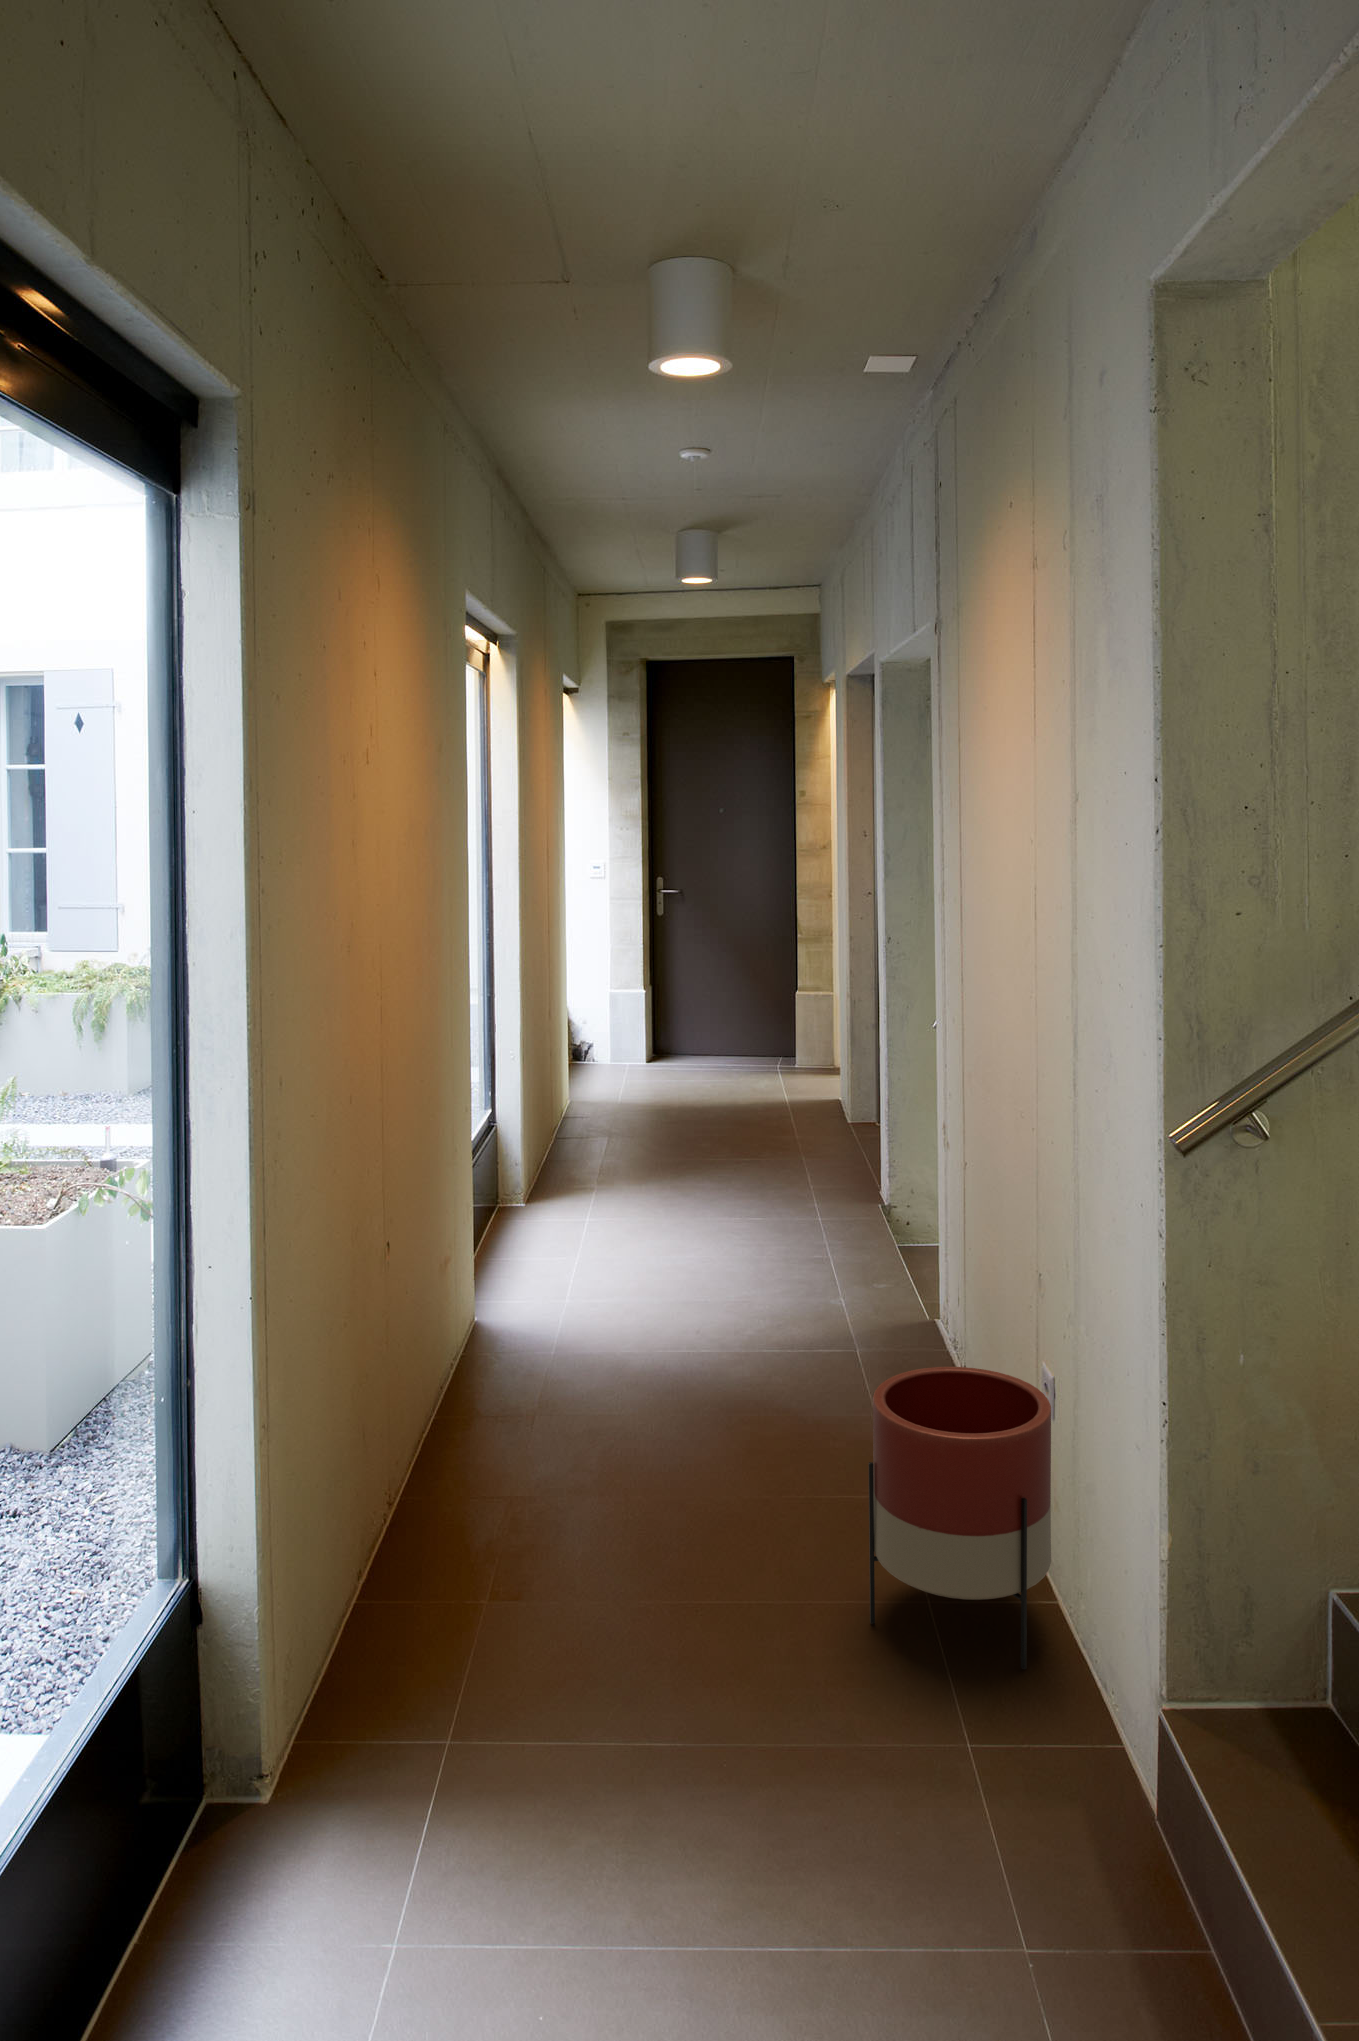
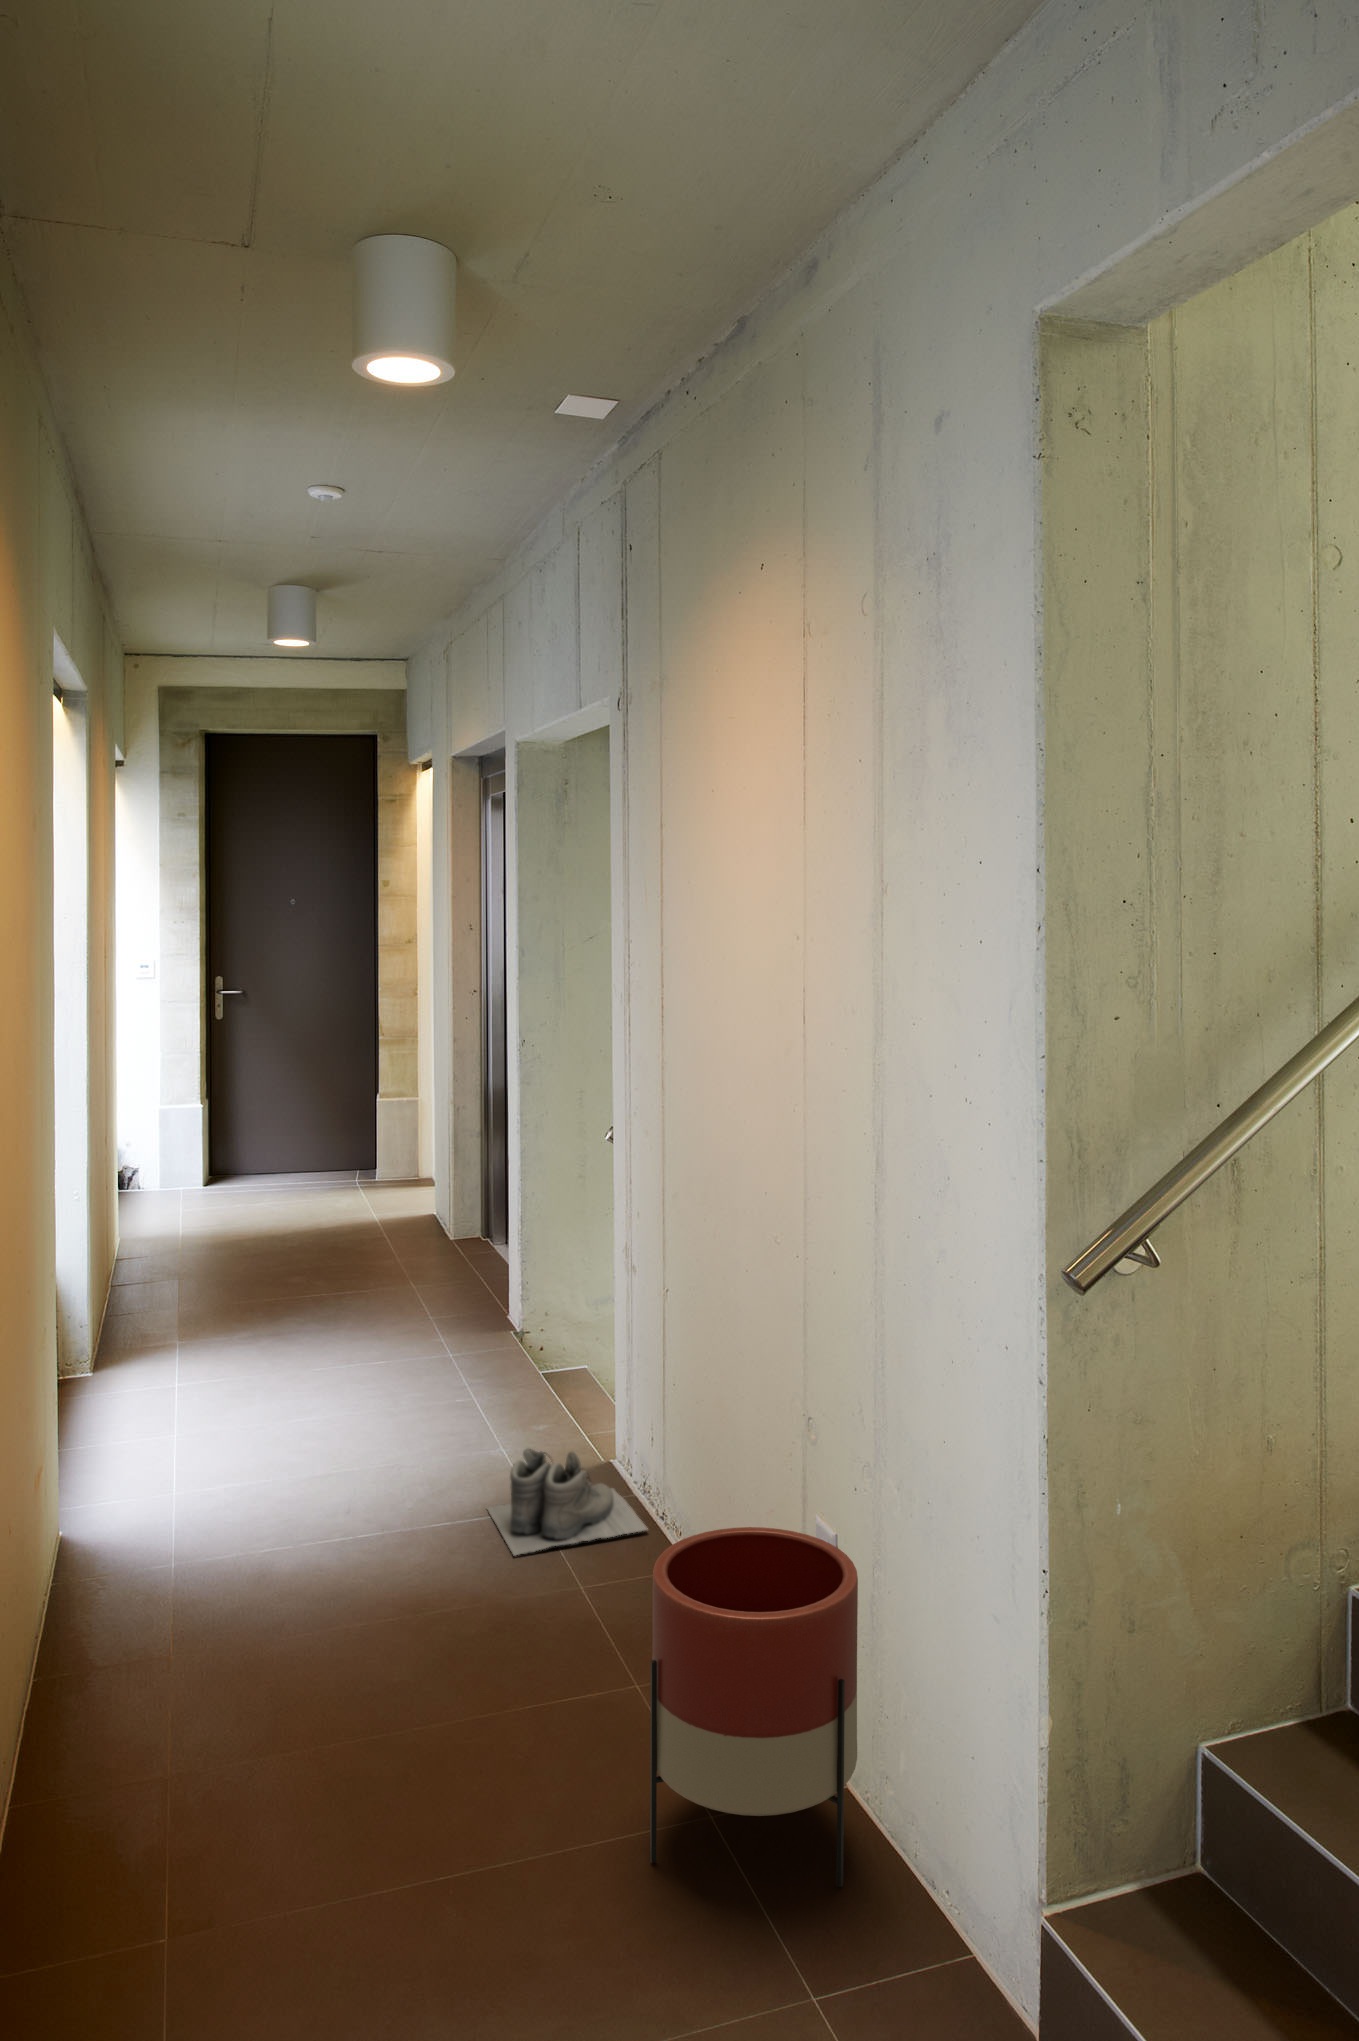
boots: none [814,1295,948,1382] -> present [488,1449,648,1556]

